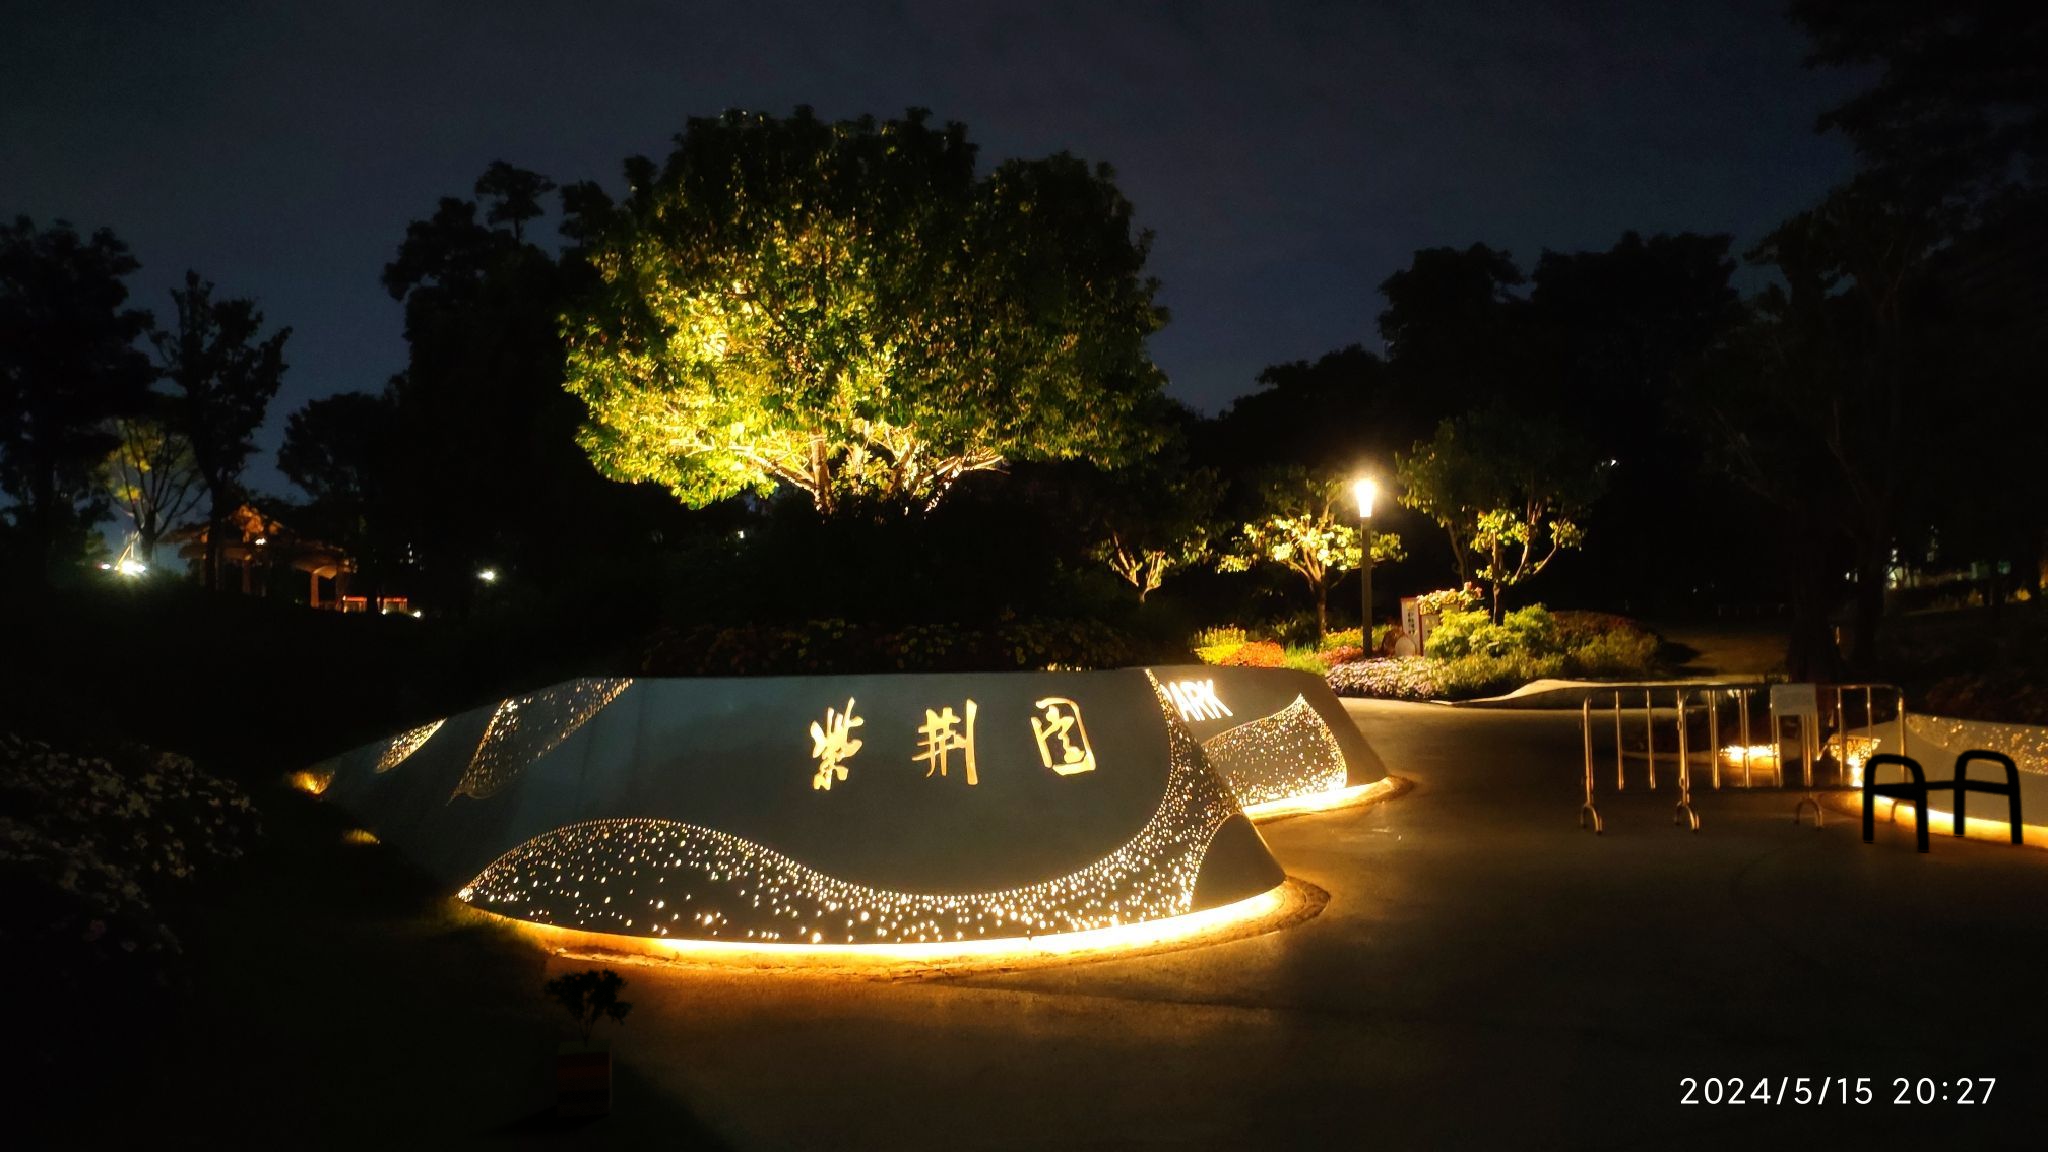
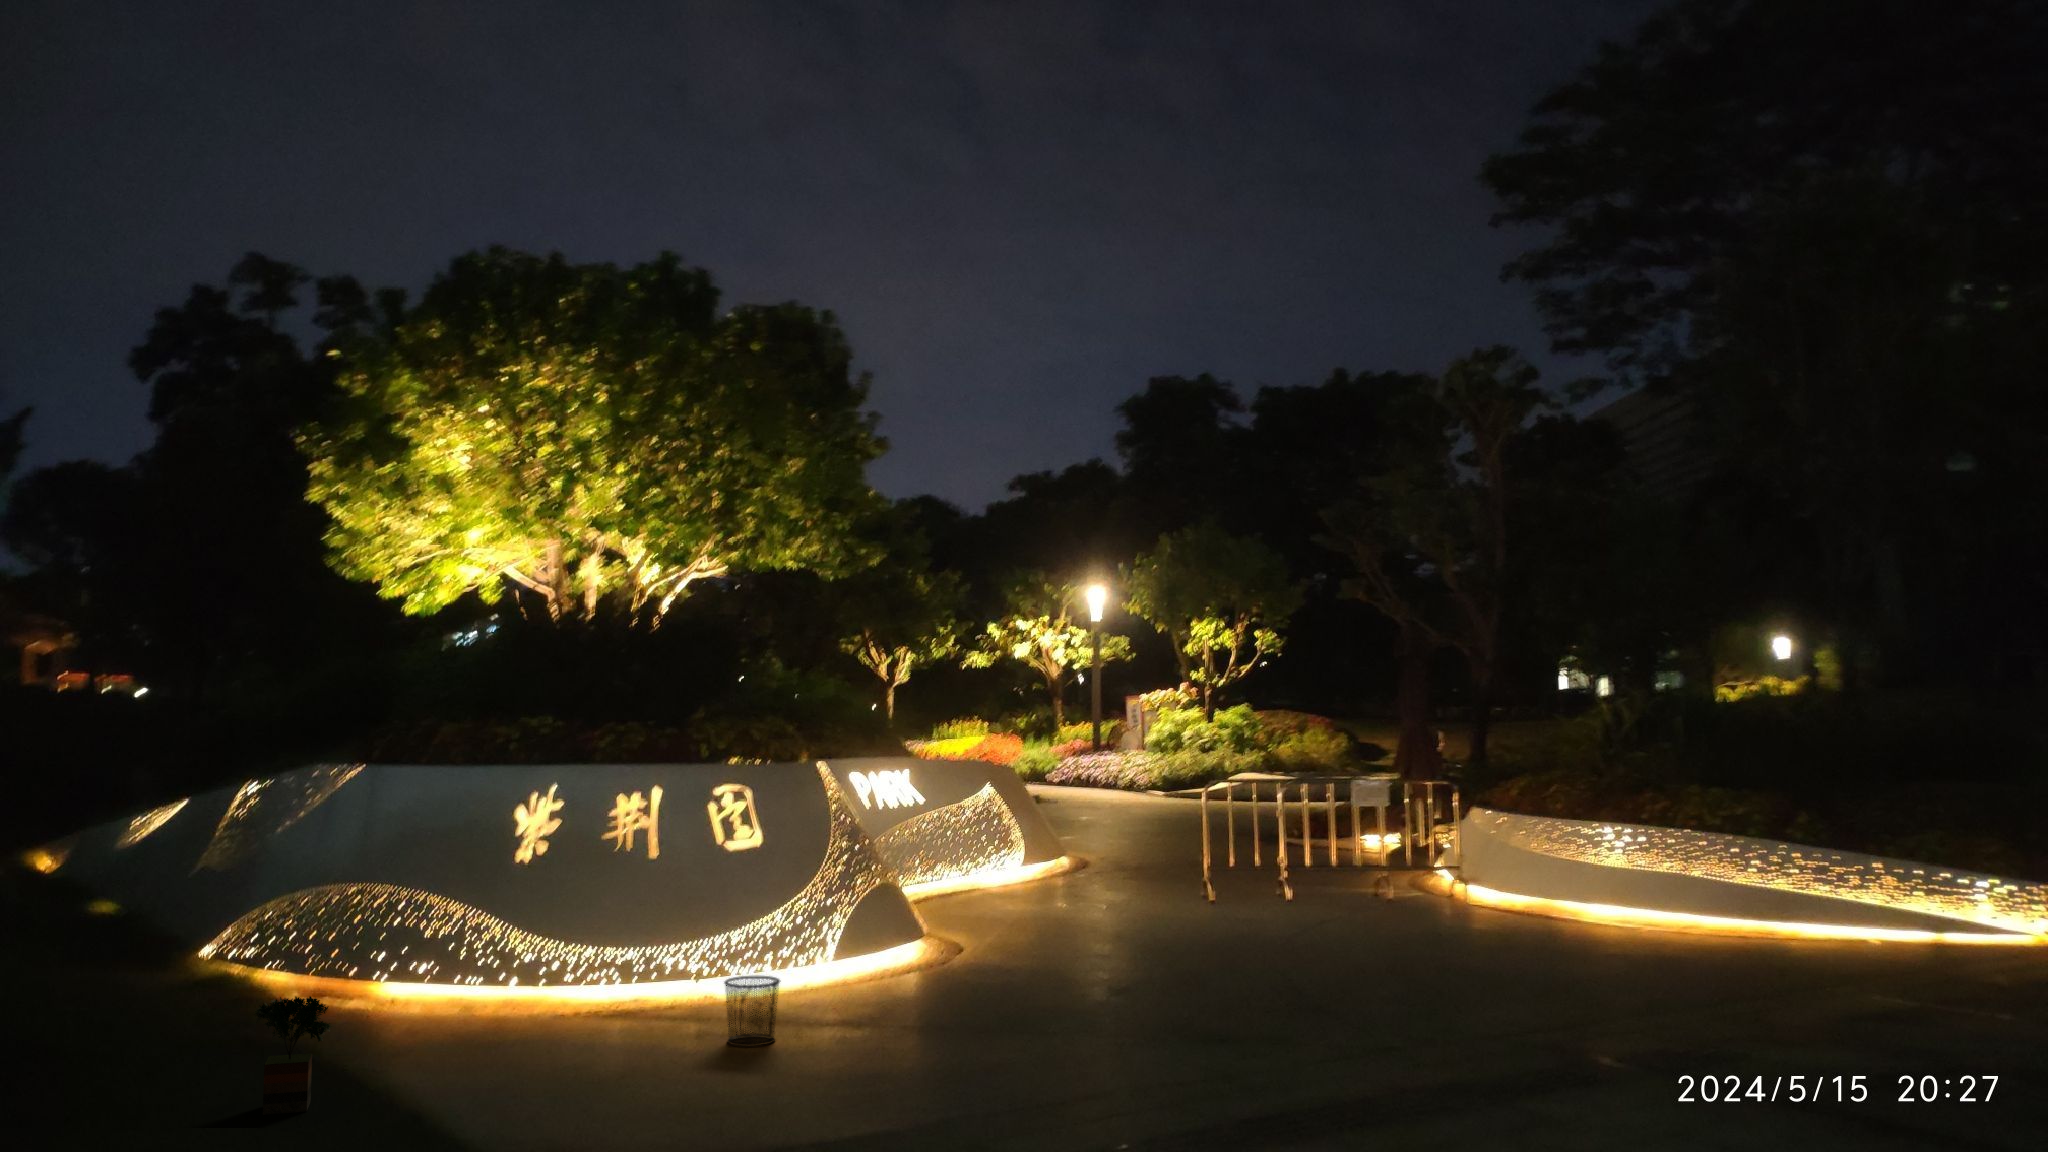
bench: present [1862,749,2024,852] -> none [1412,832,1533,915]
waste bin: none [1095,937,1165,1027] -> present [724,976,780,1046]

